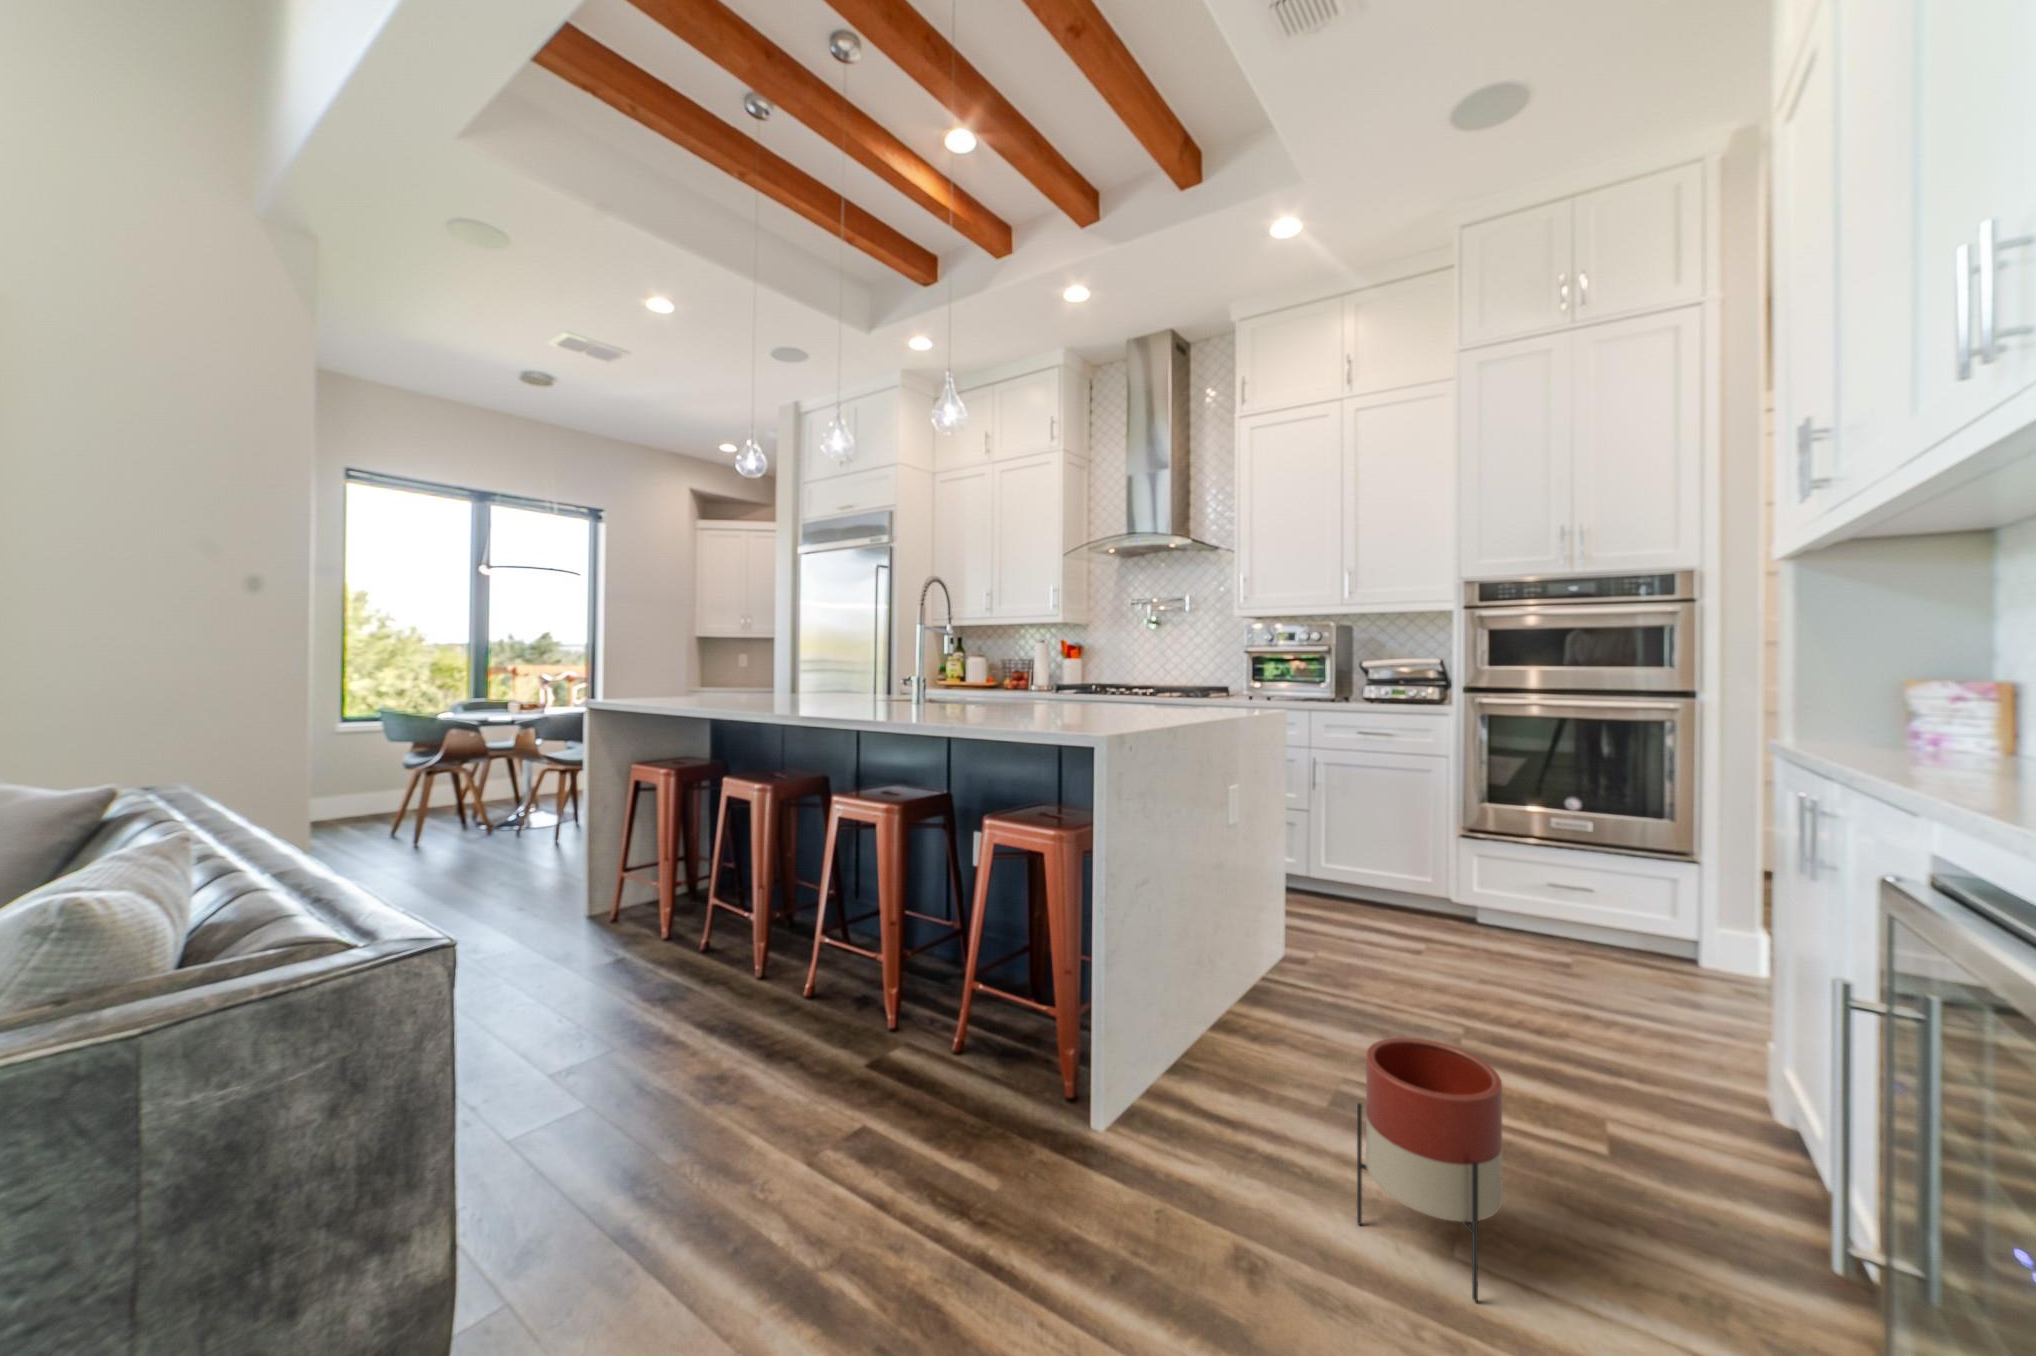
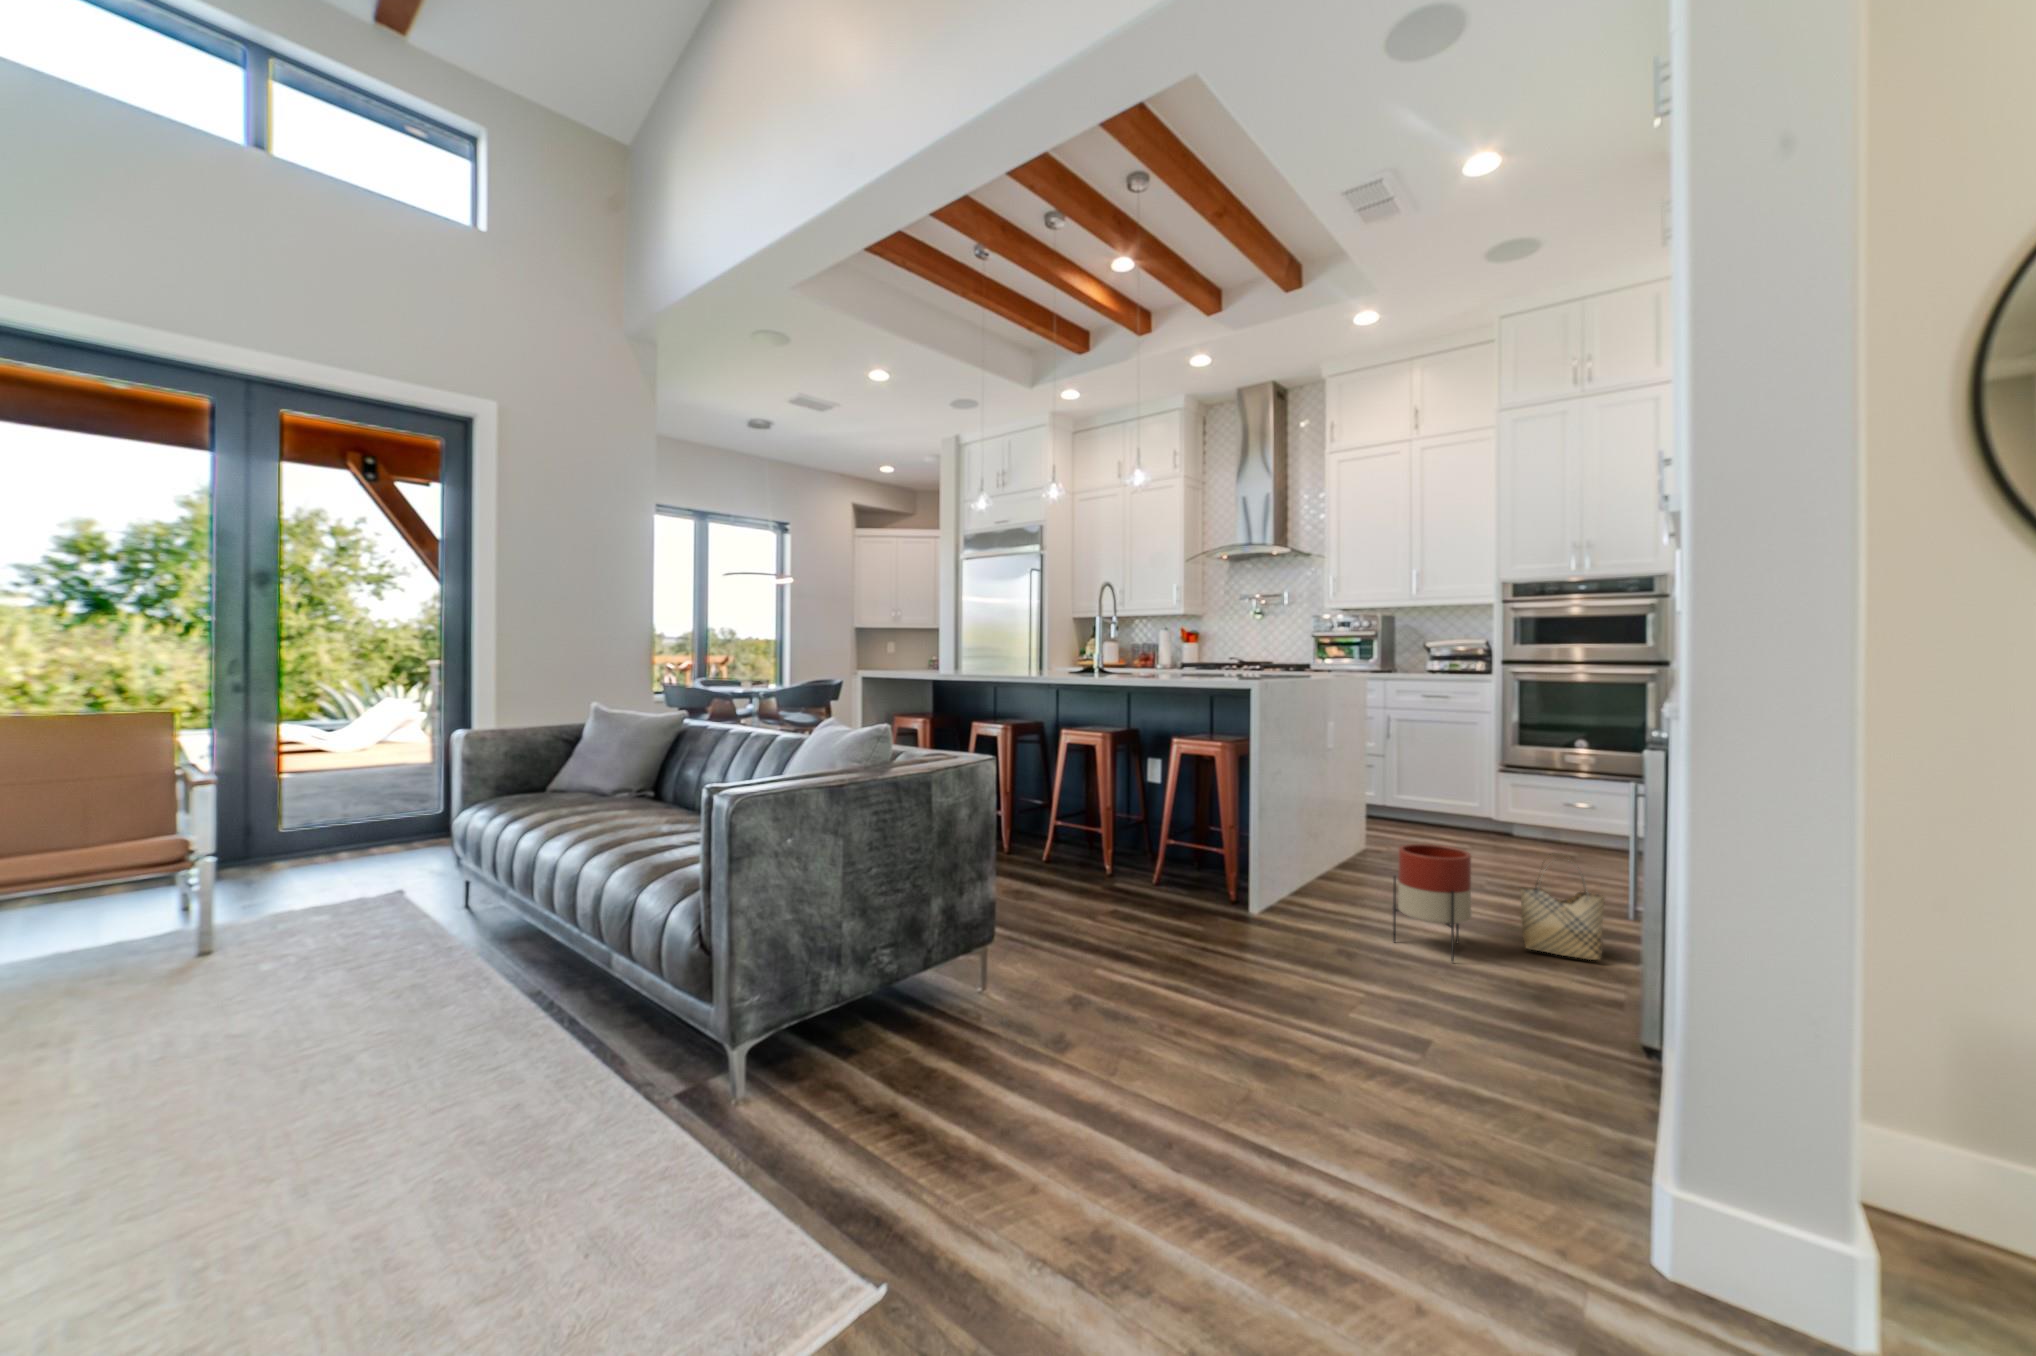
woven basket: none [1576,1057,1742,1282] -> present [1520,854,1605,960]

